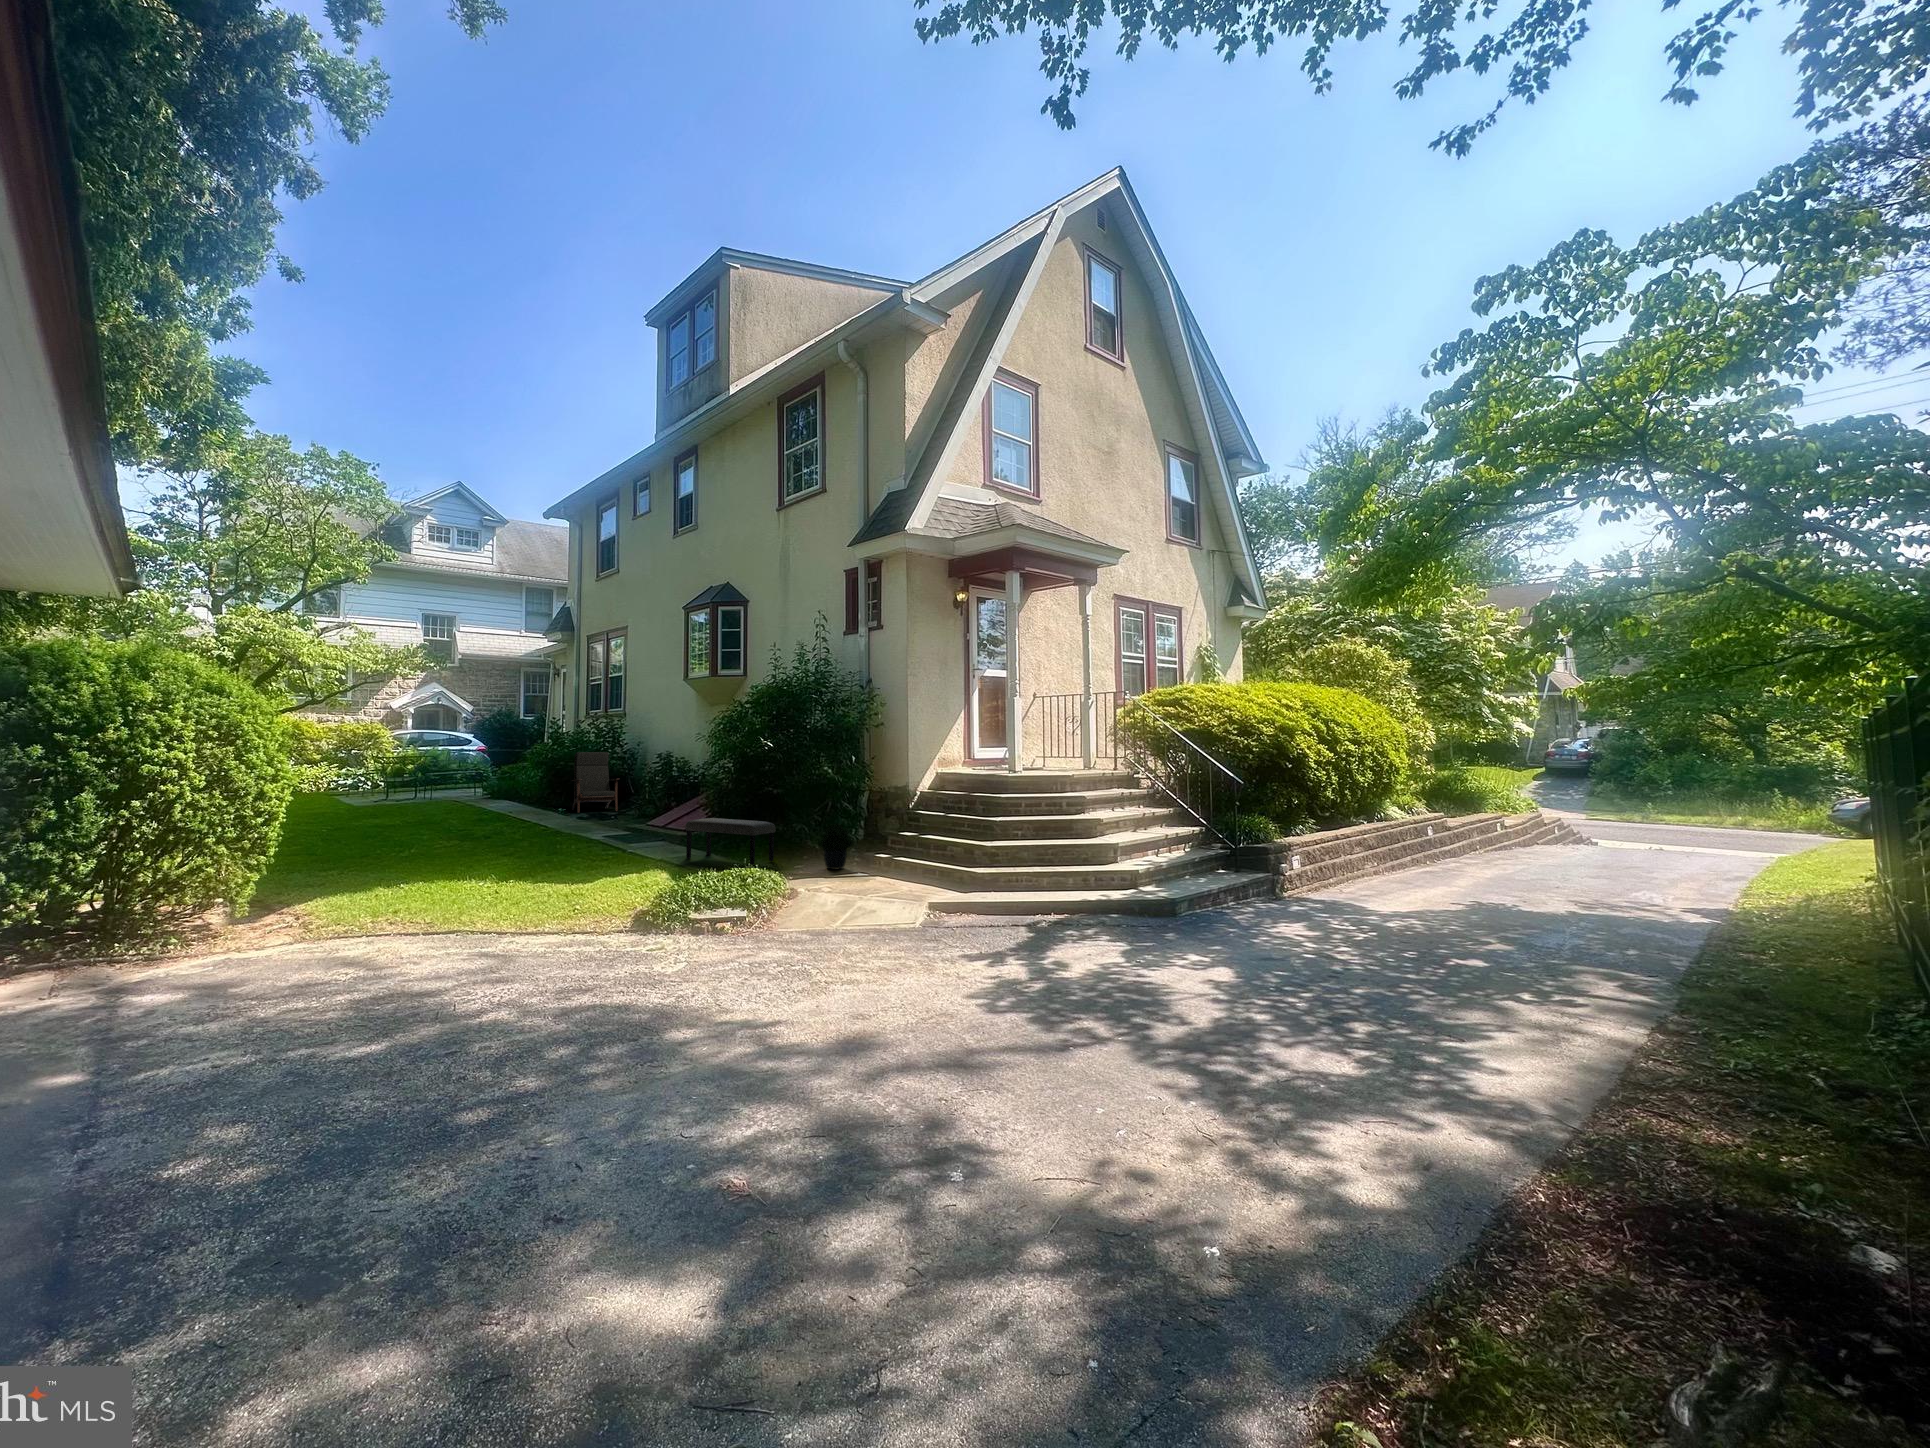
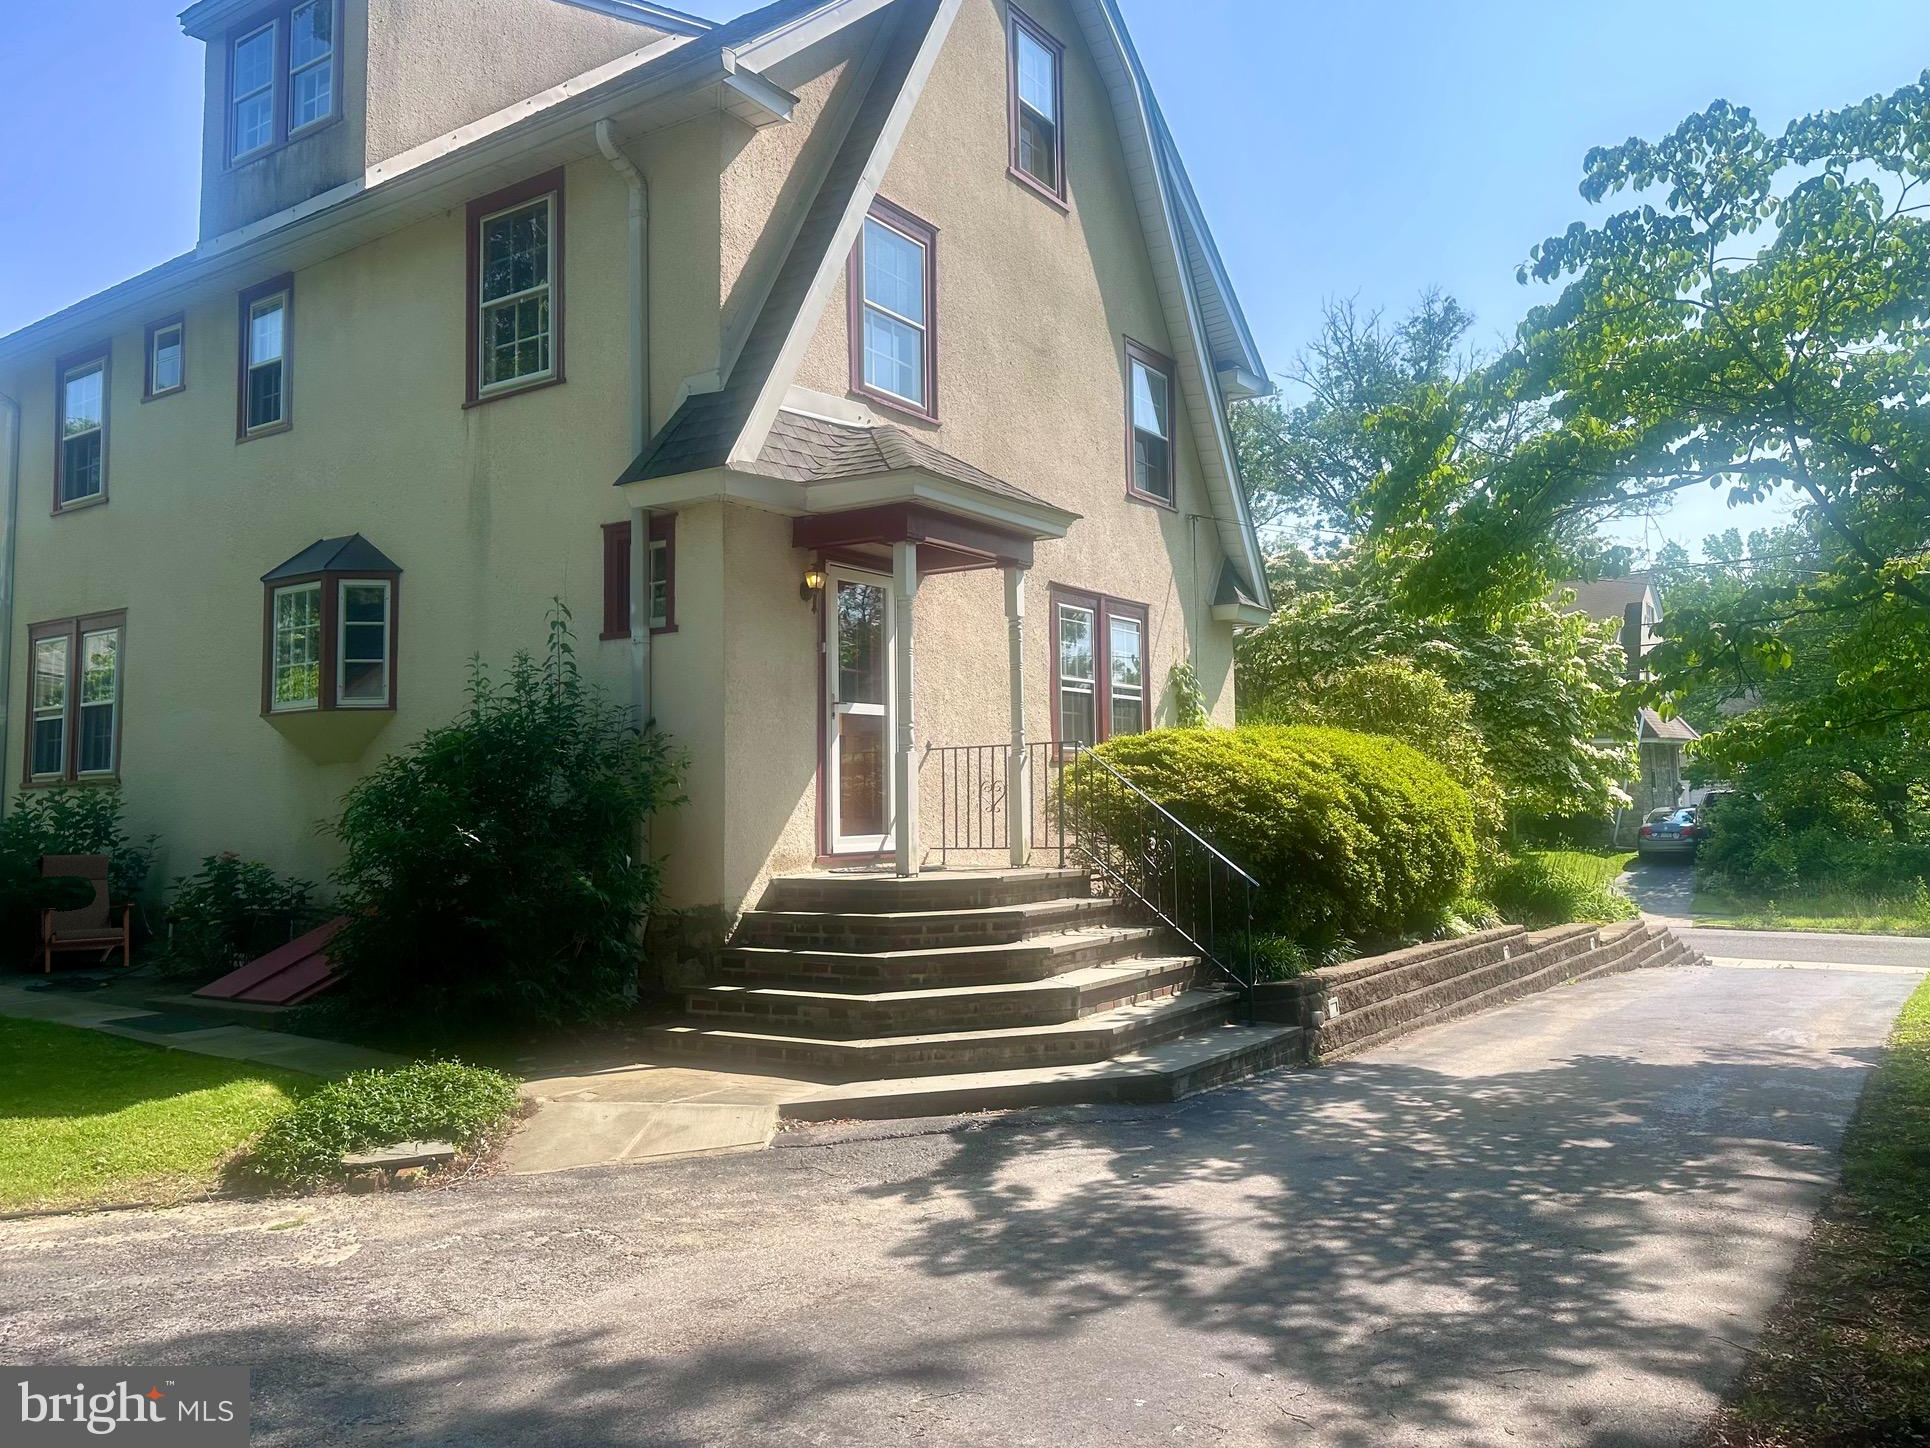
bench: present [685,818,776,865] -> none [309,974,484,1055]
potted plant: present [818,824,854,869] -> none [565,974,634,1055]

